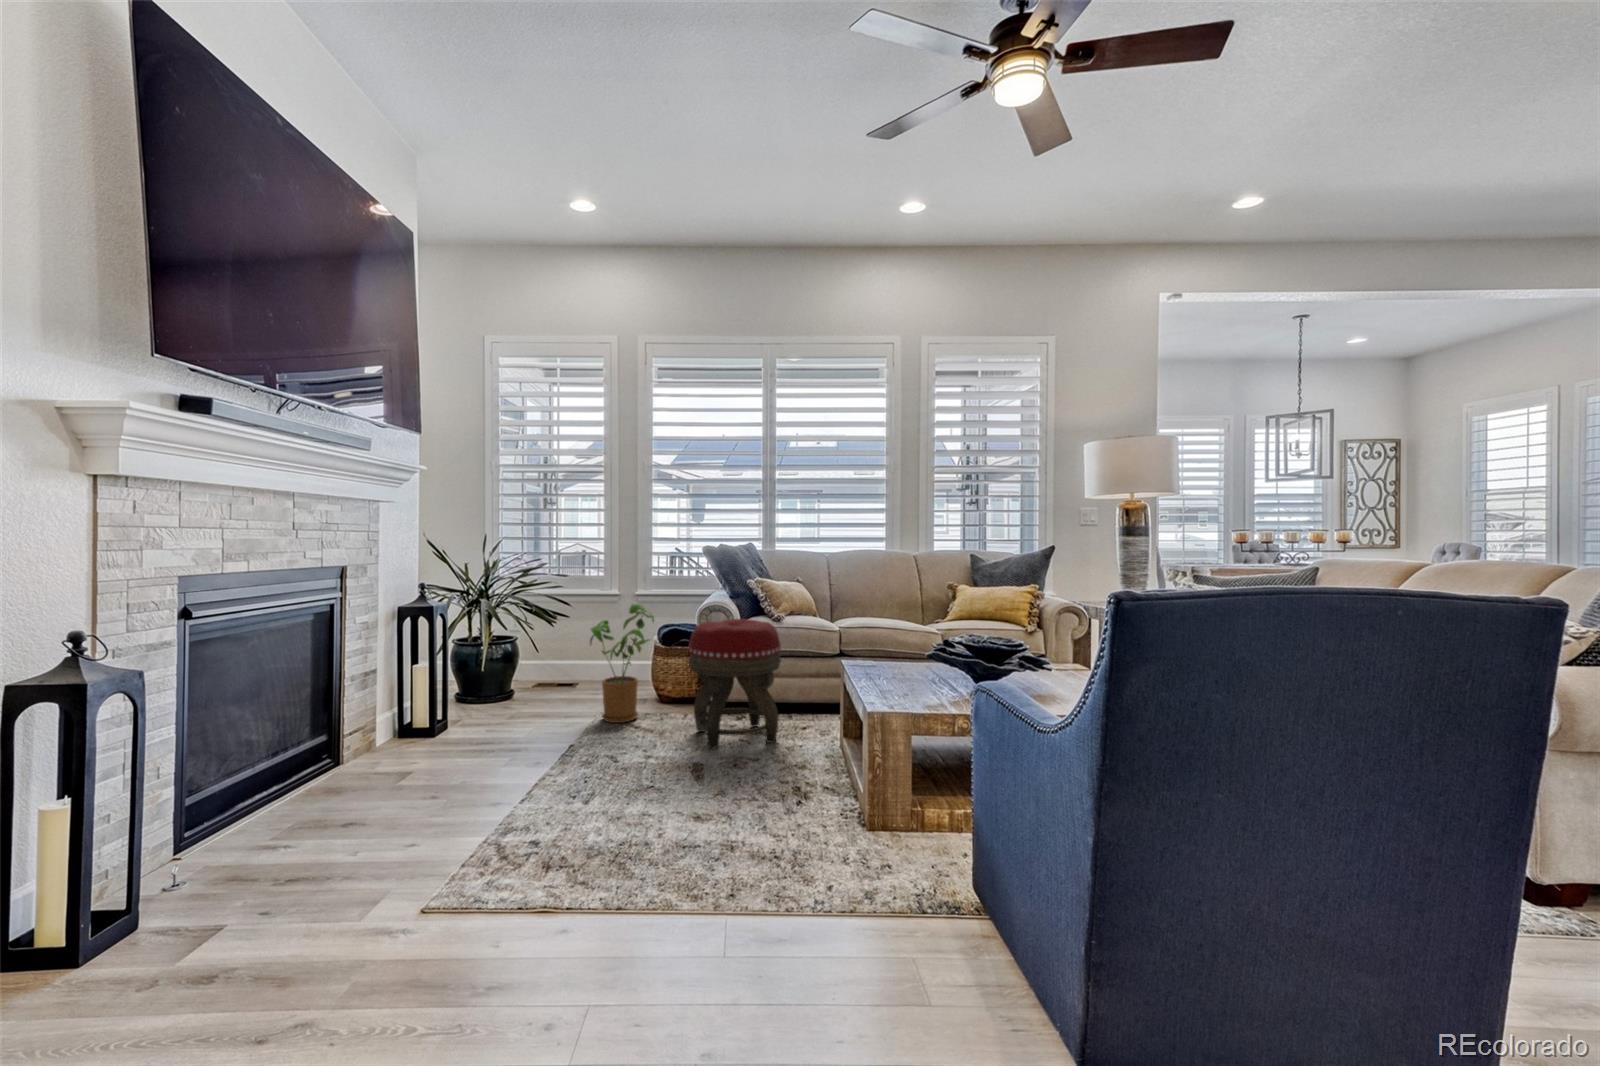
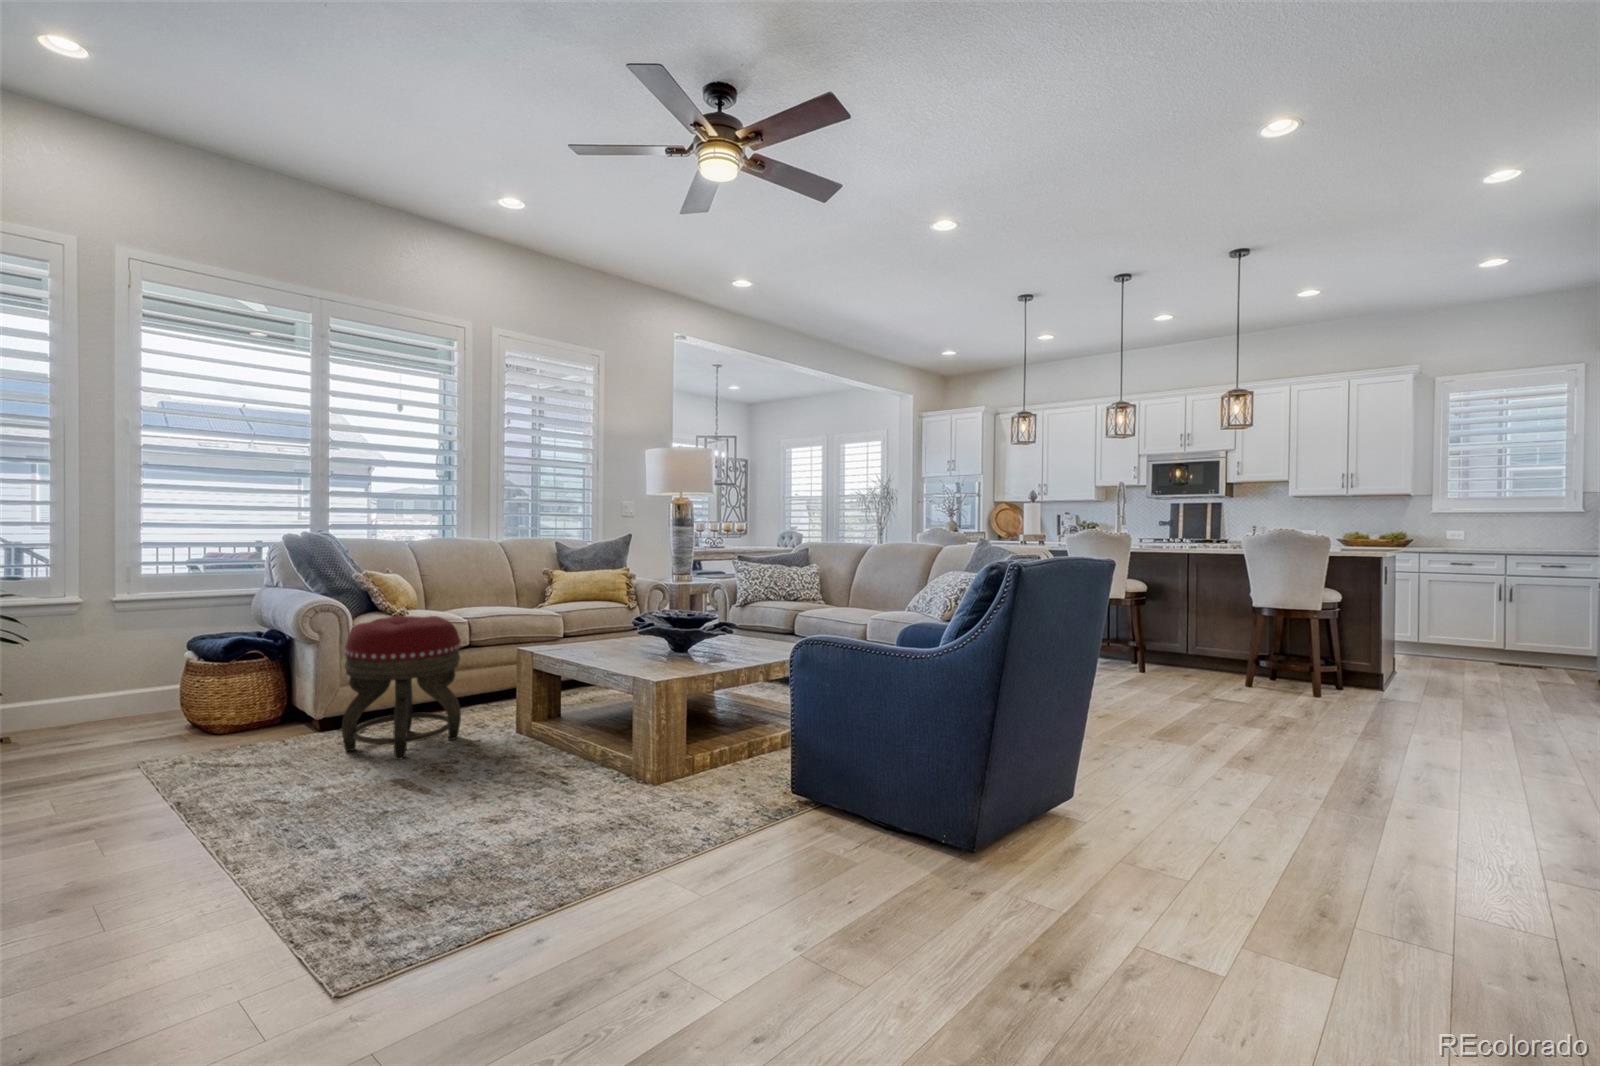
house plant: present [590,604,654,723] -> none [135,613,260,775]

